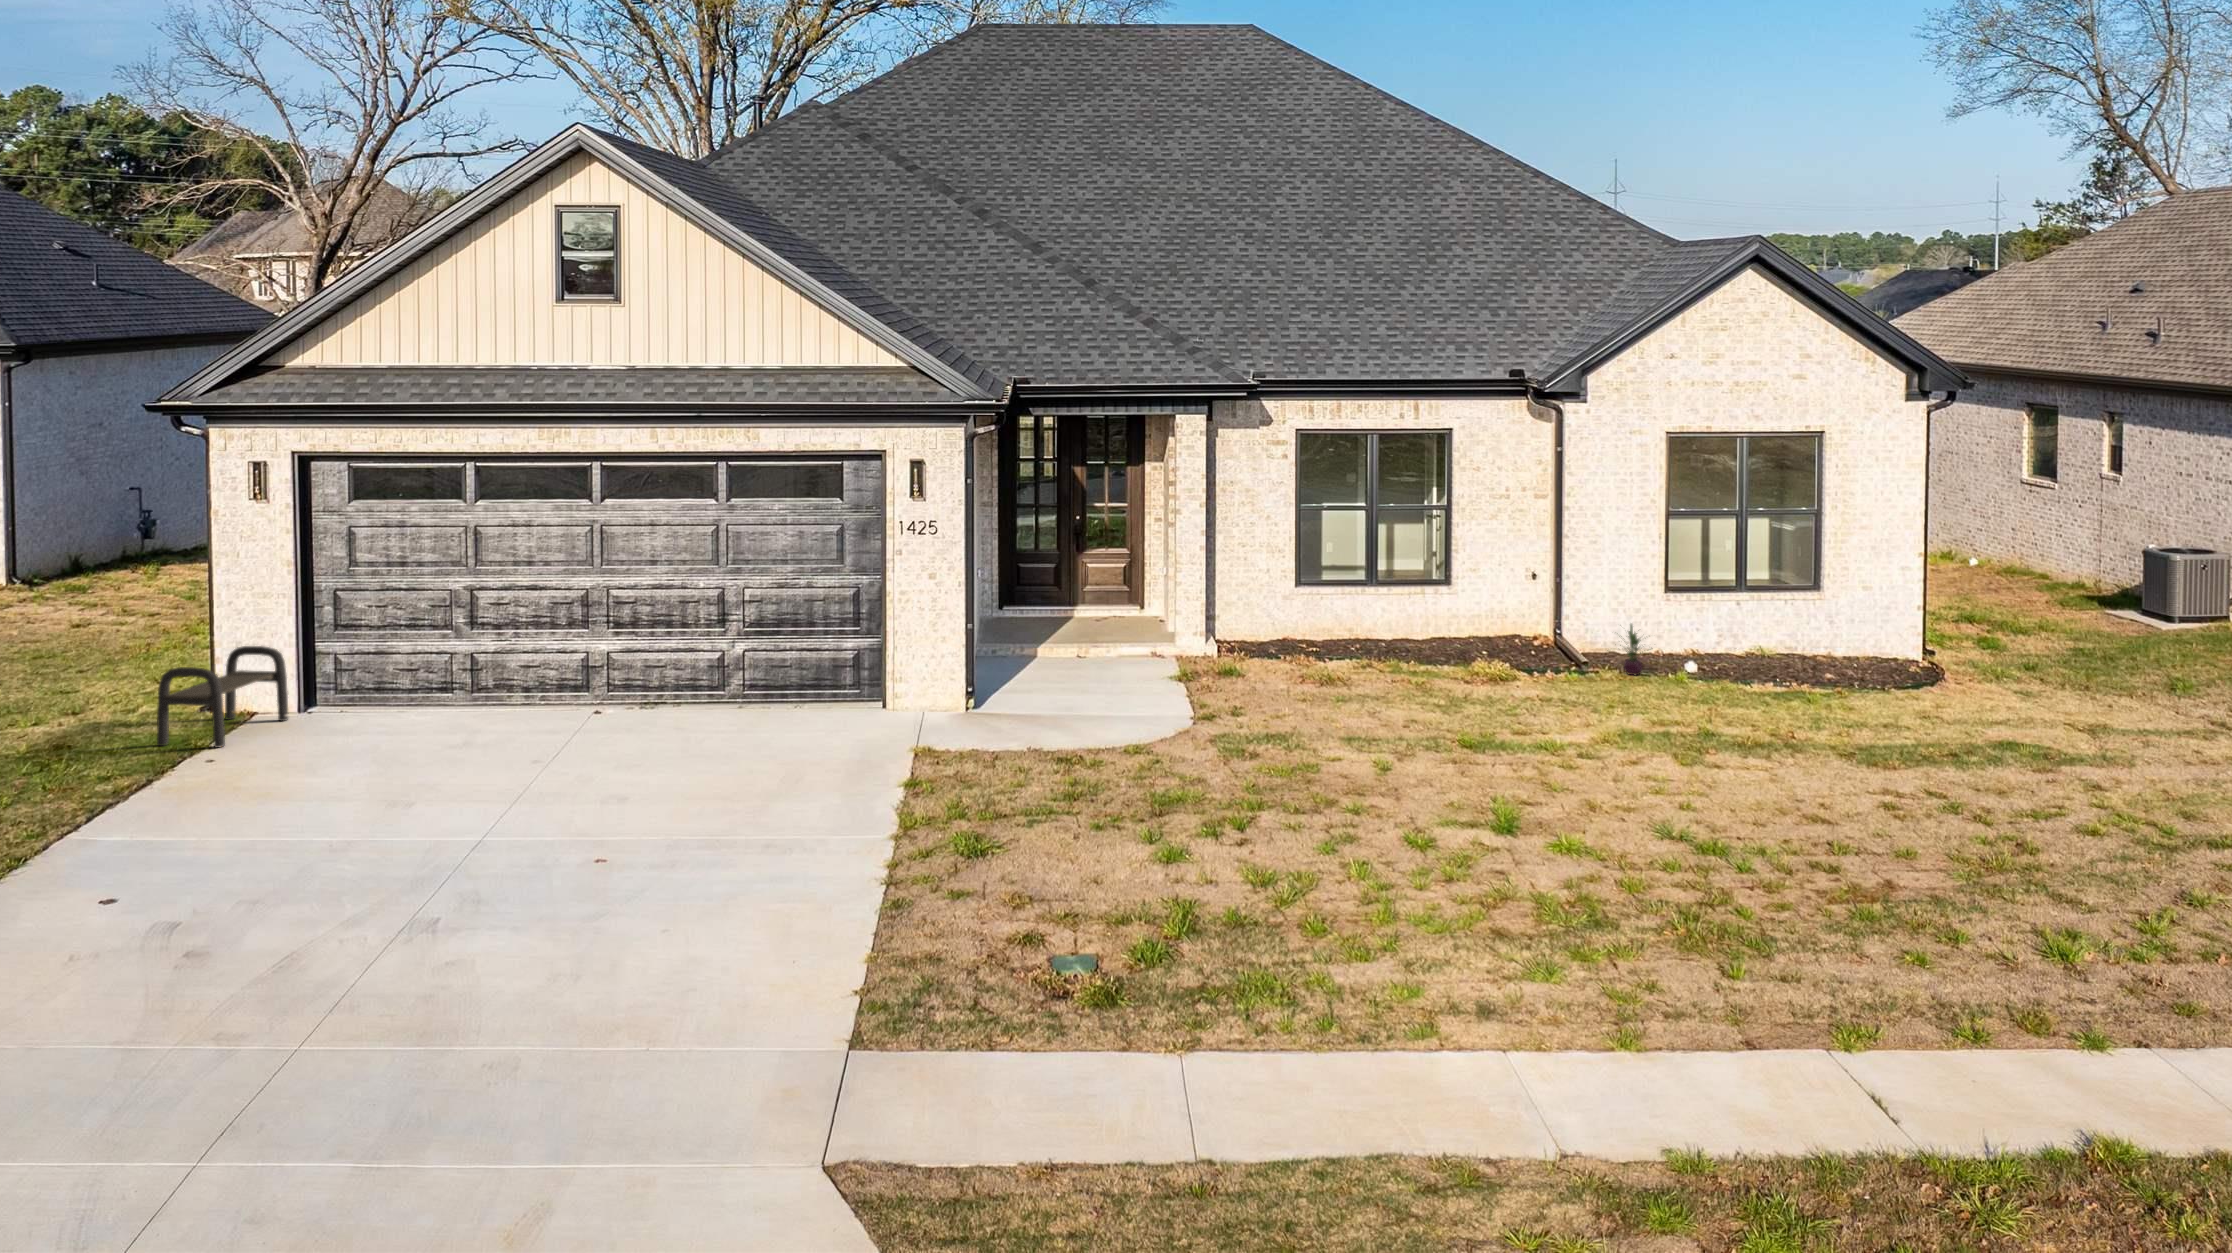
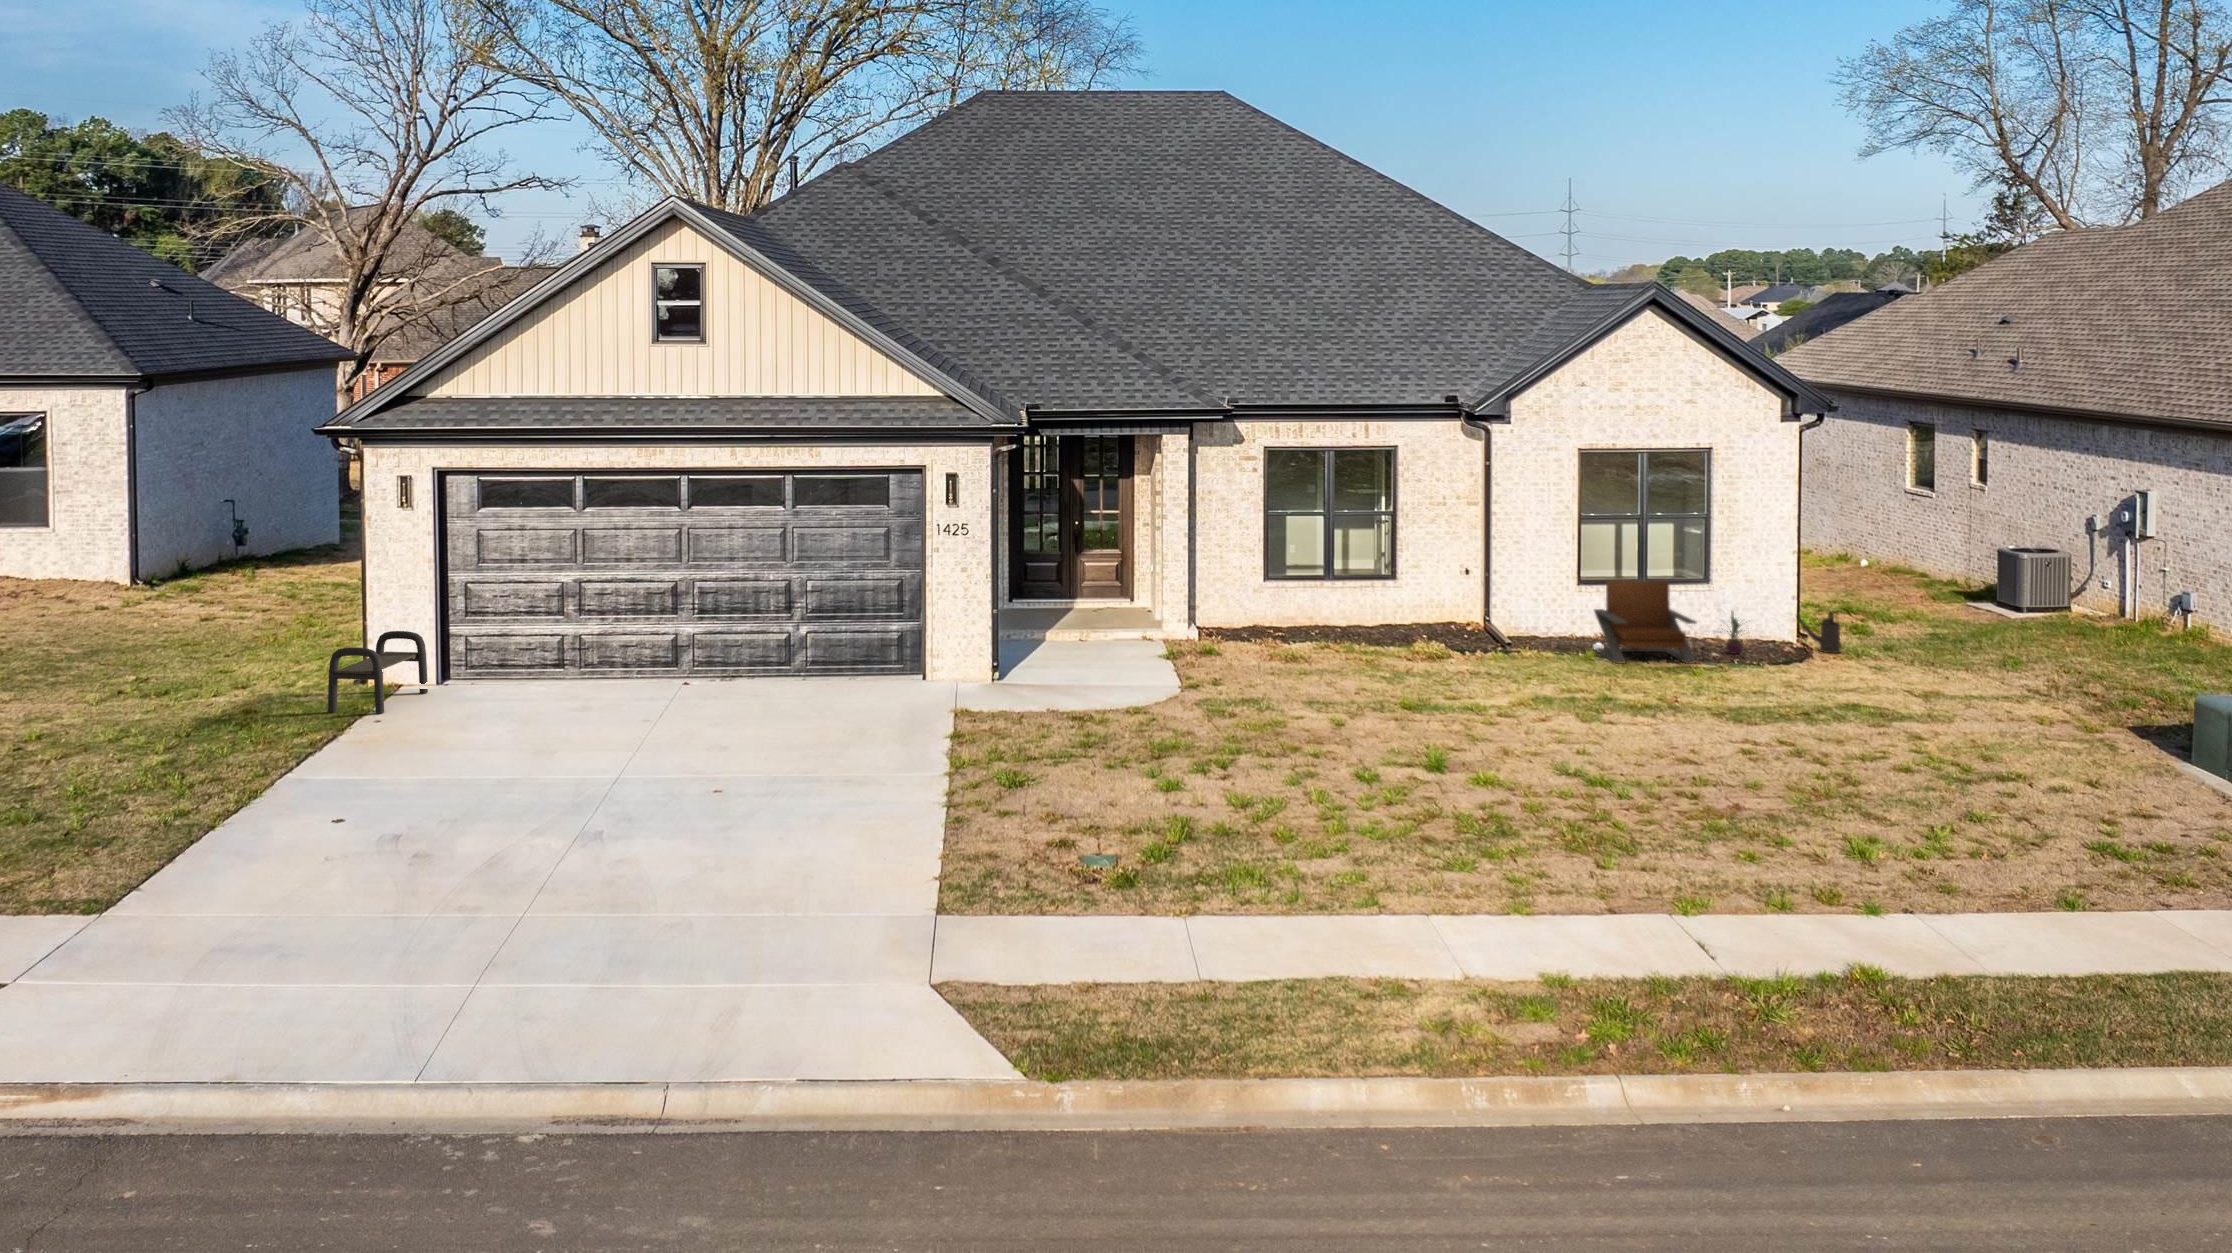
lounge chair: none [1680,587,1806,687] -> present [1594,580,1696,664]
decorative plant: present [1620,624,1643,675] -> present [1726,612,1743,654]
watering can: none [1918,624,1983,674] -> present [1796,611,1841,653]

